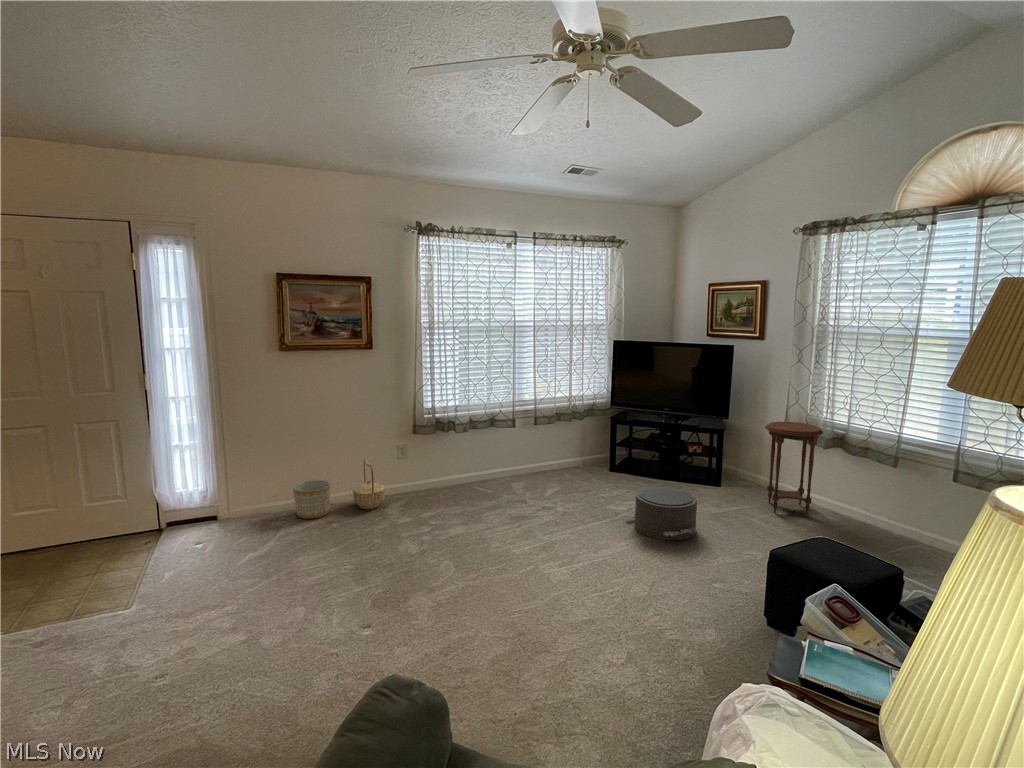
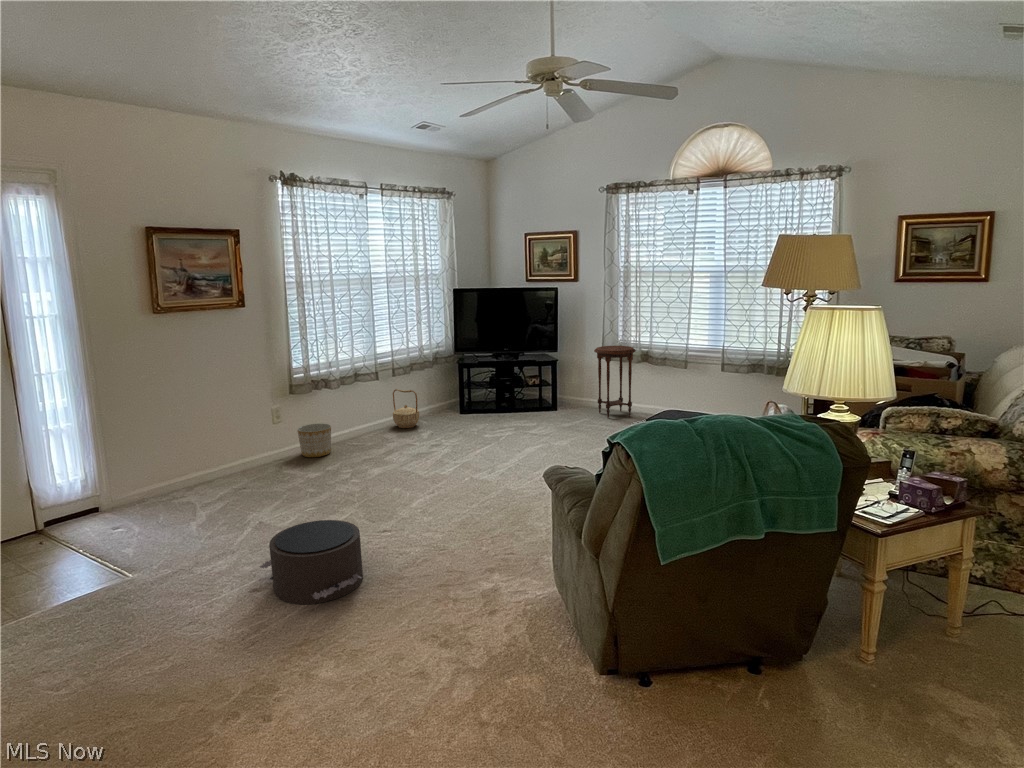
basket: present [353,460,385,509] -> present [393,389,419,428]
planter: present [293,480,330,519] -> present [297,423,331,457]
pouf: present [626,487,697,540] -> present [260,520,363,604]

